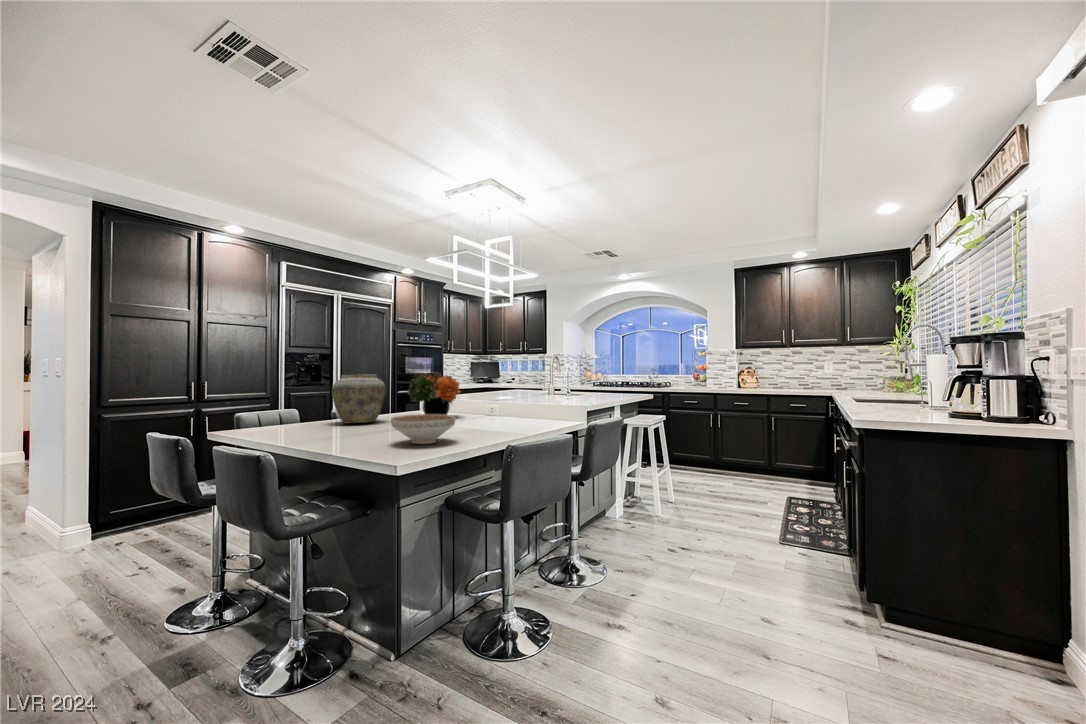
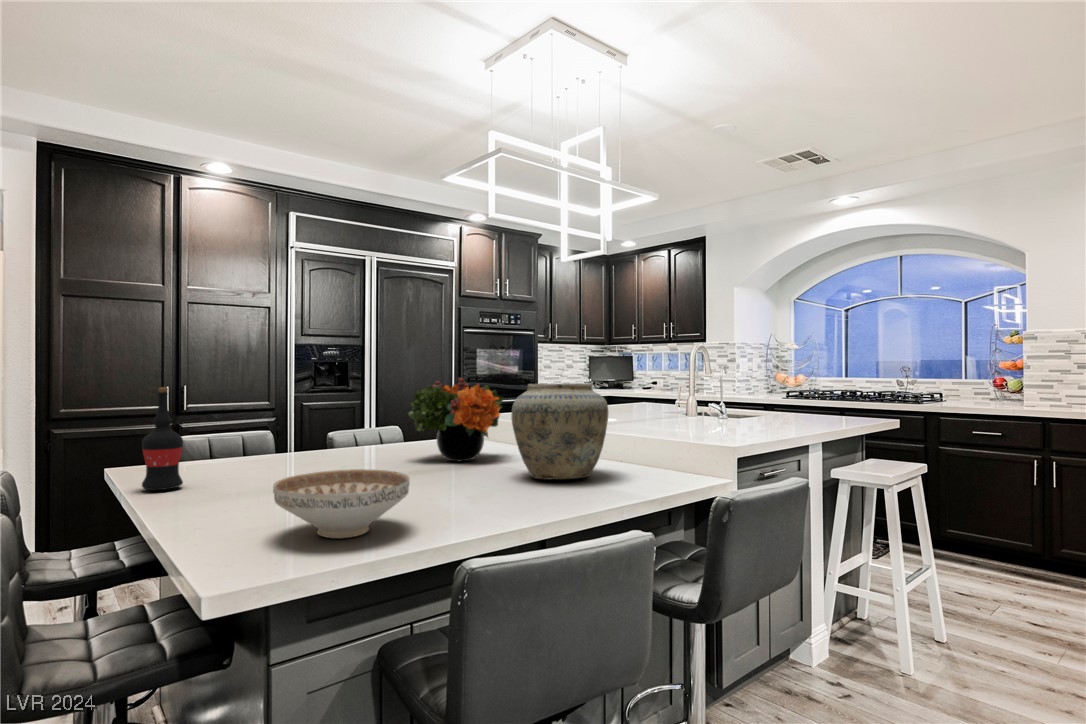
vase: present [332,374,386,424] -> present [511,383,608,479]
wine bottle: none [267,376,292,435] -> present [142,387,183,490]

